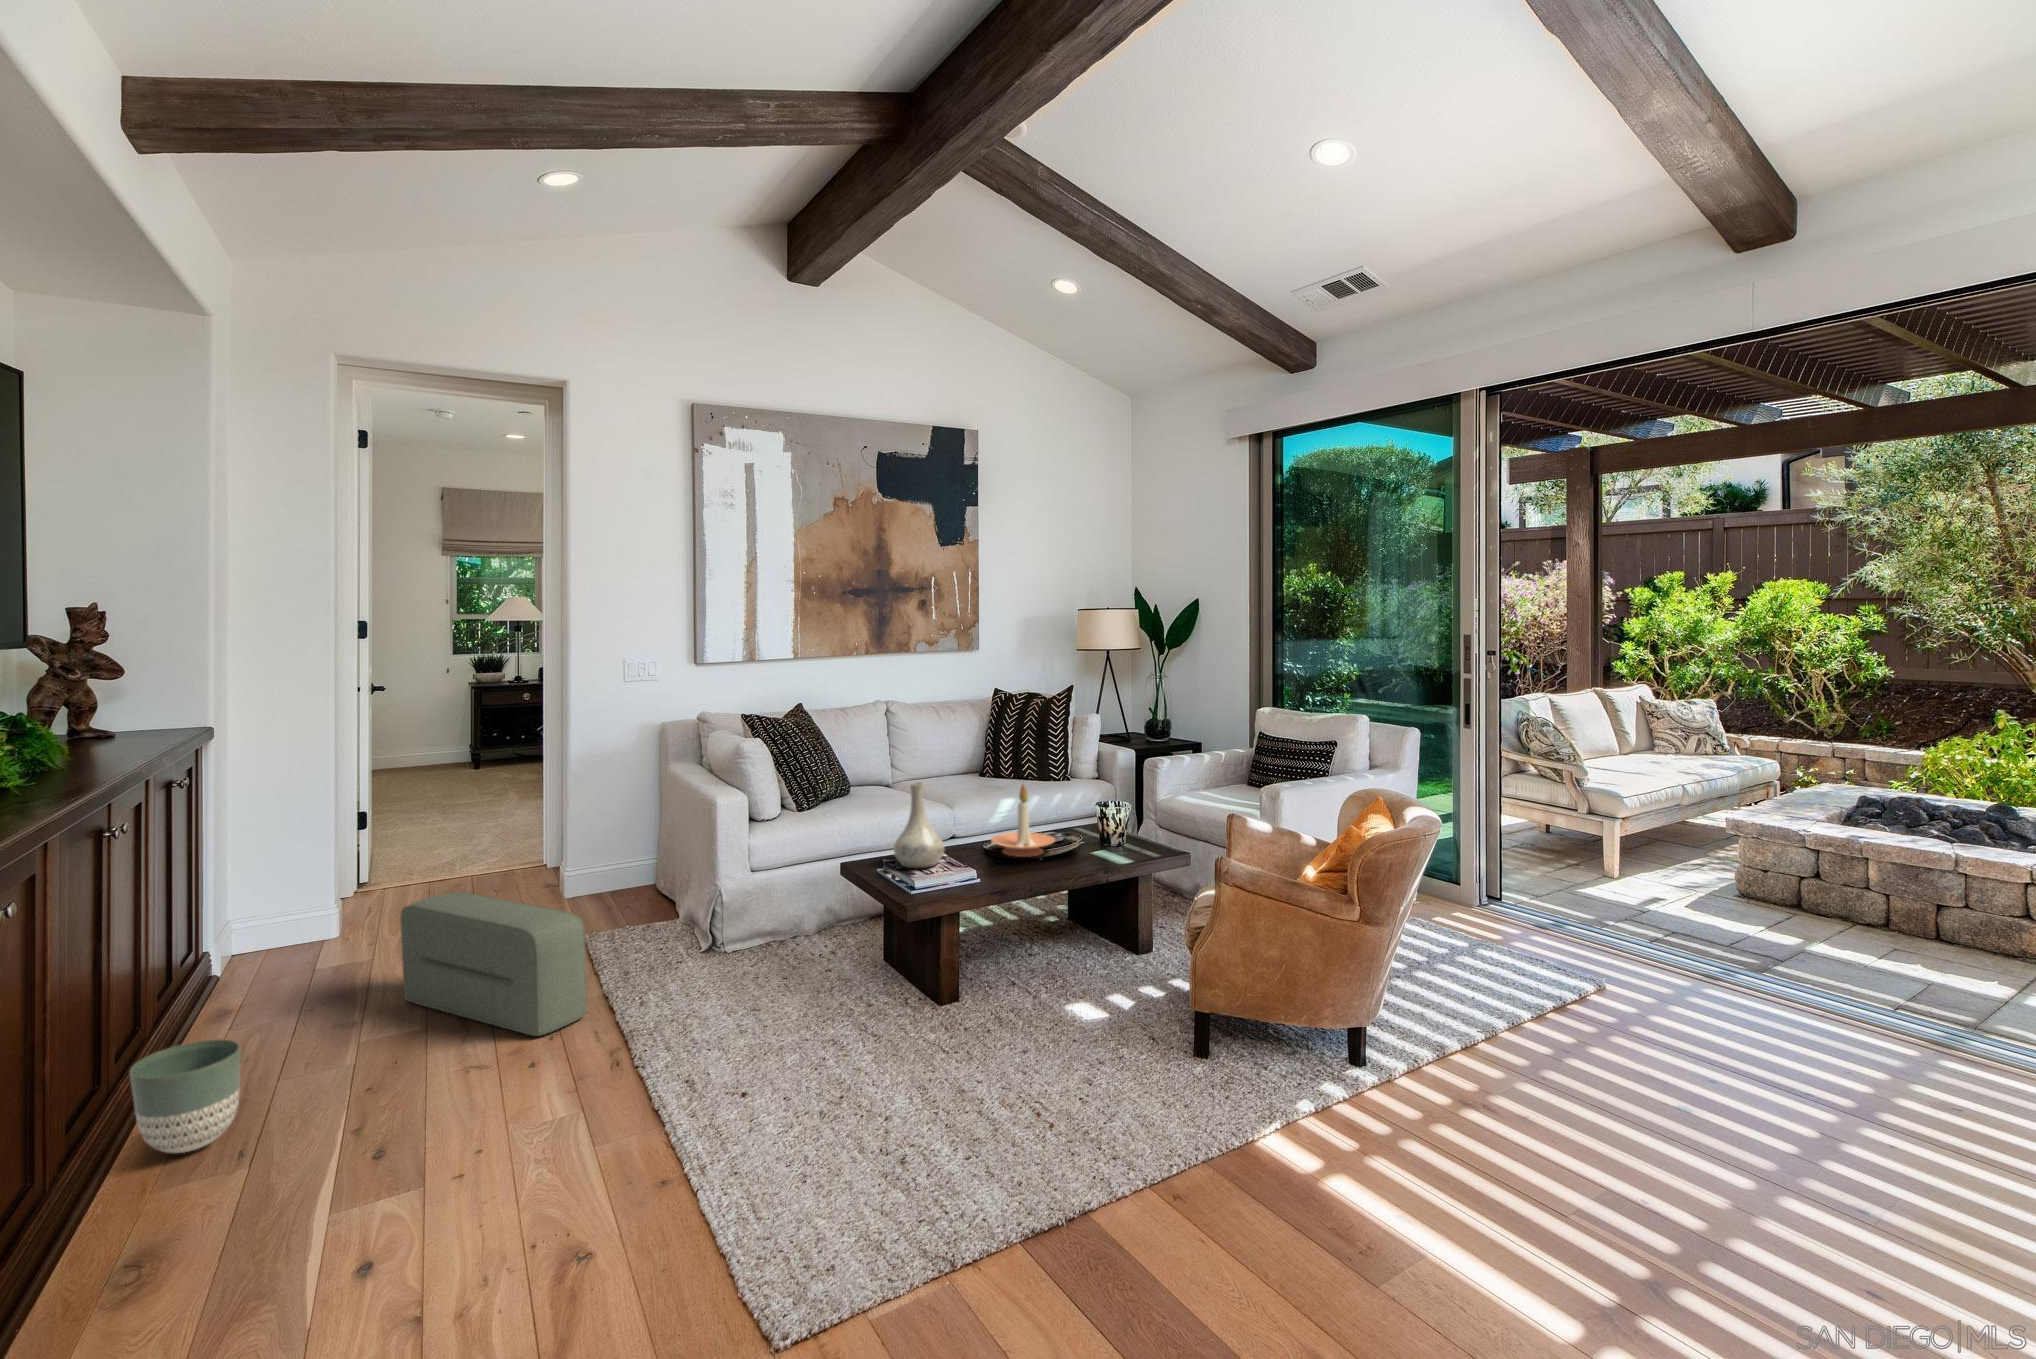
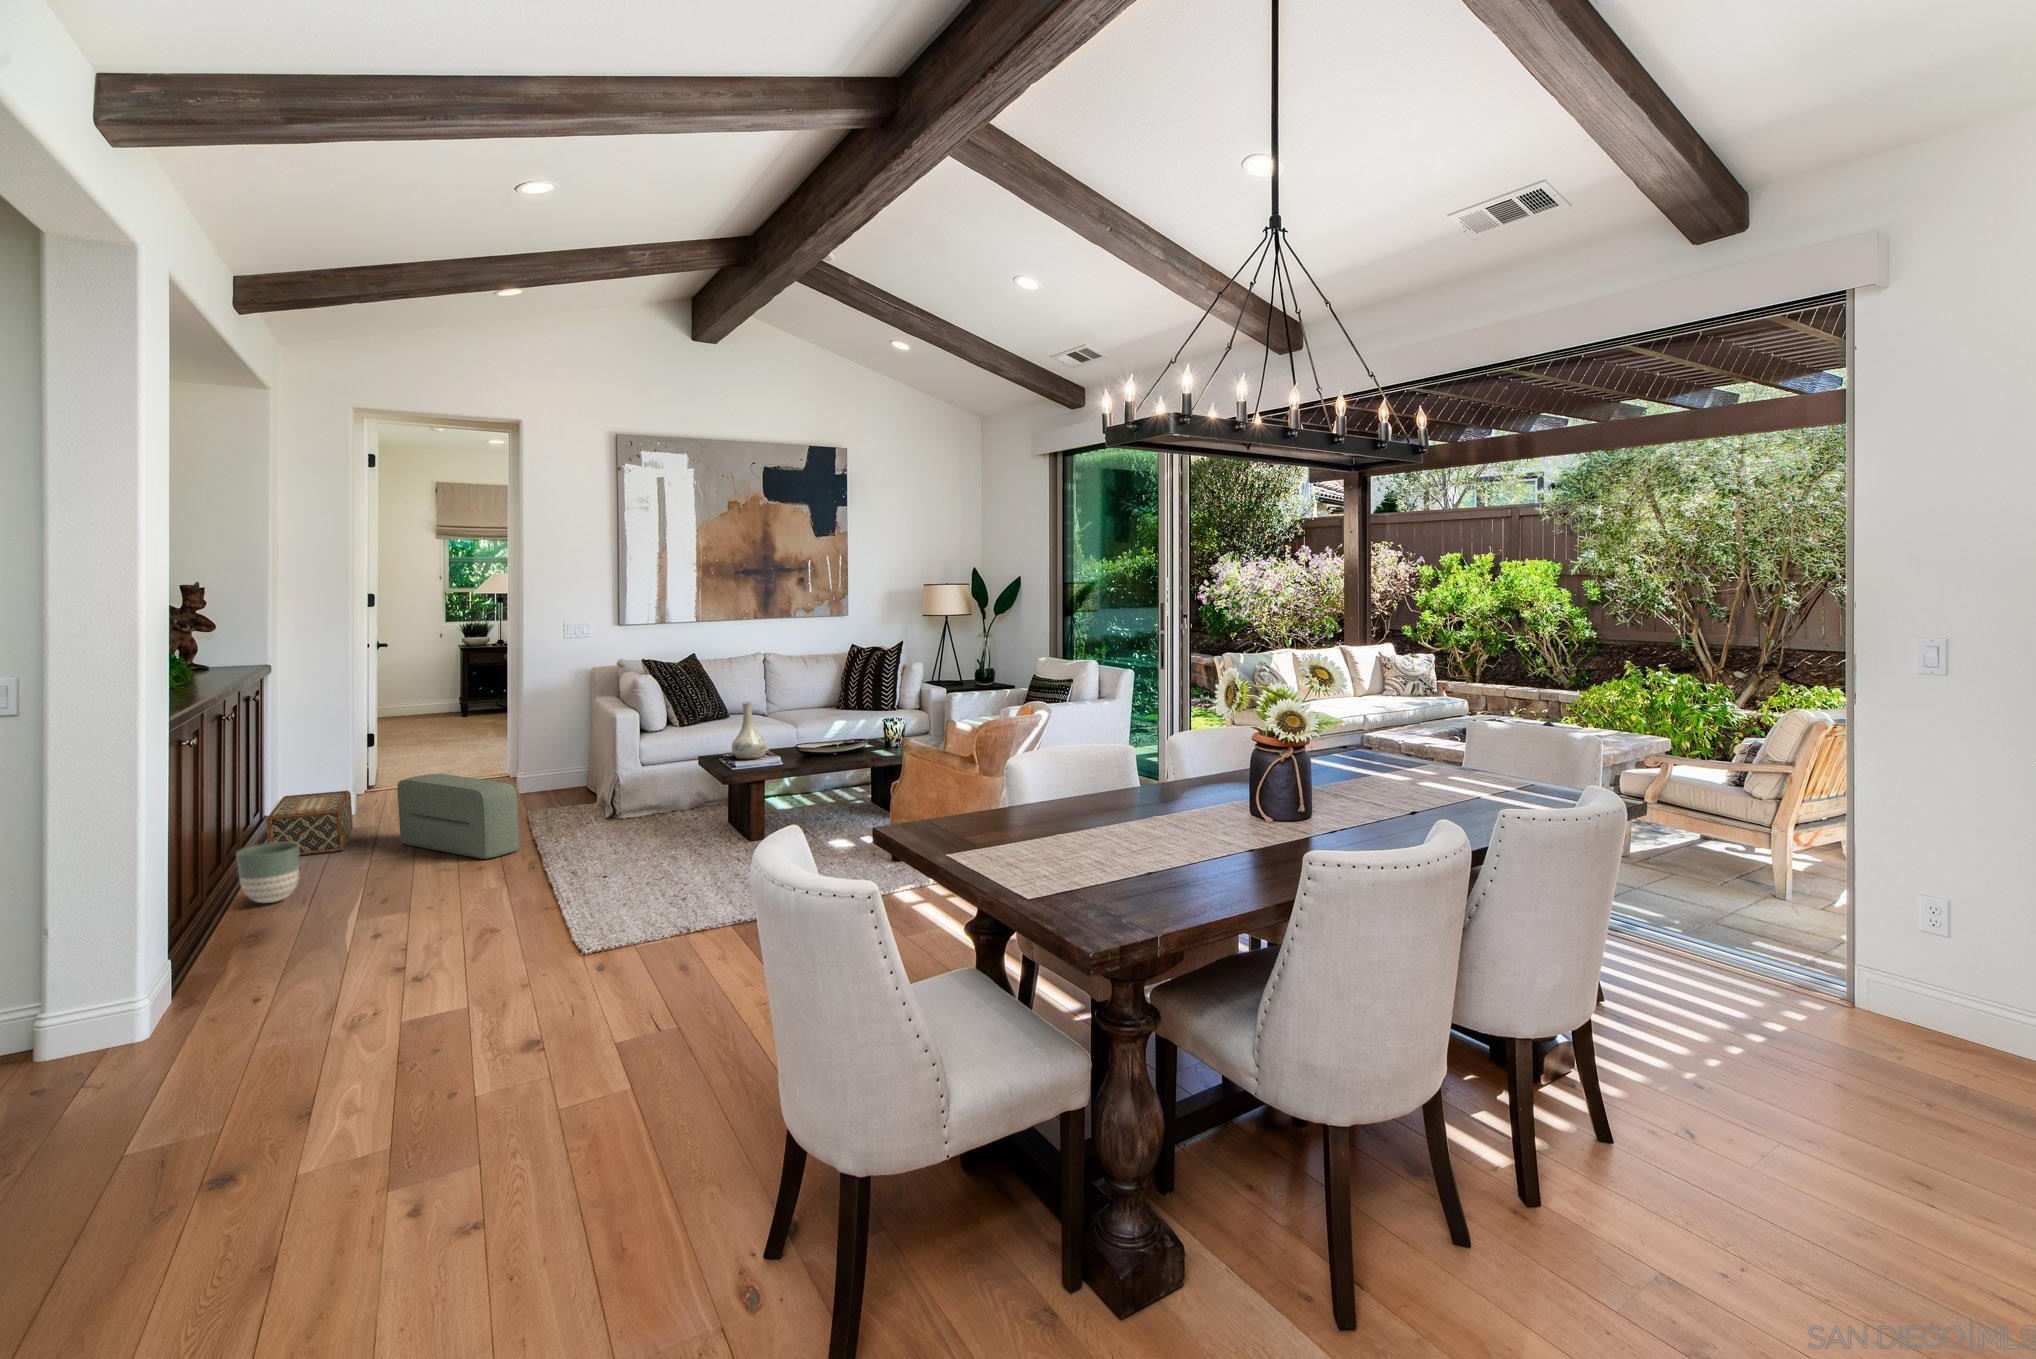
candle holder: present [991,784,1055,857] -> none [803,704,849,754]
woven basket: none [197,912,332,1036] -> present [266,791,353,856]

